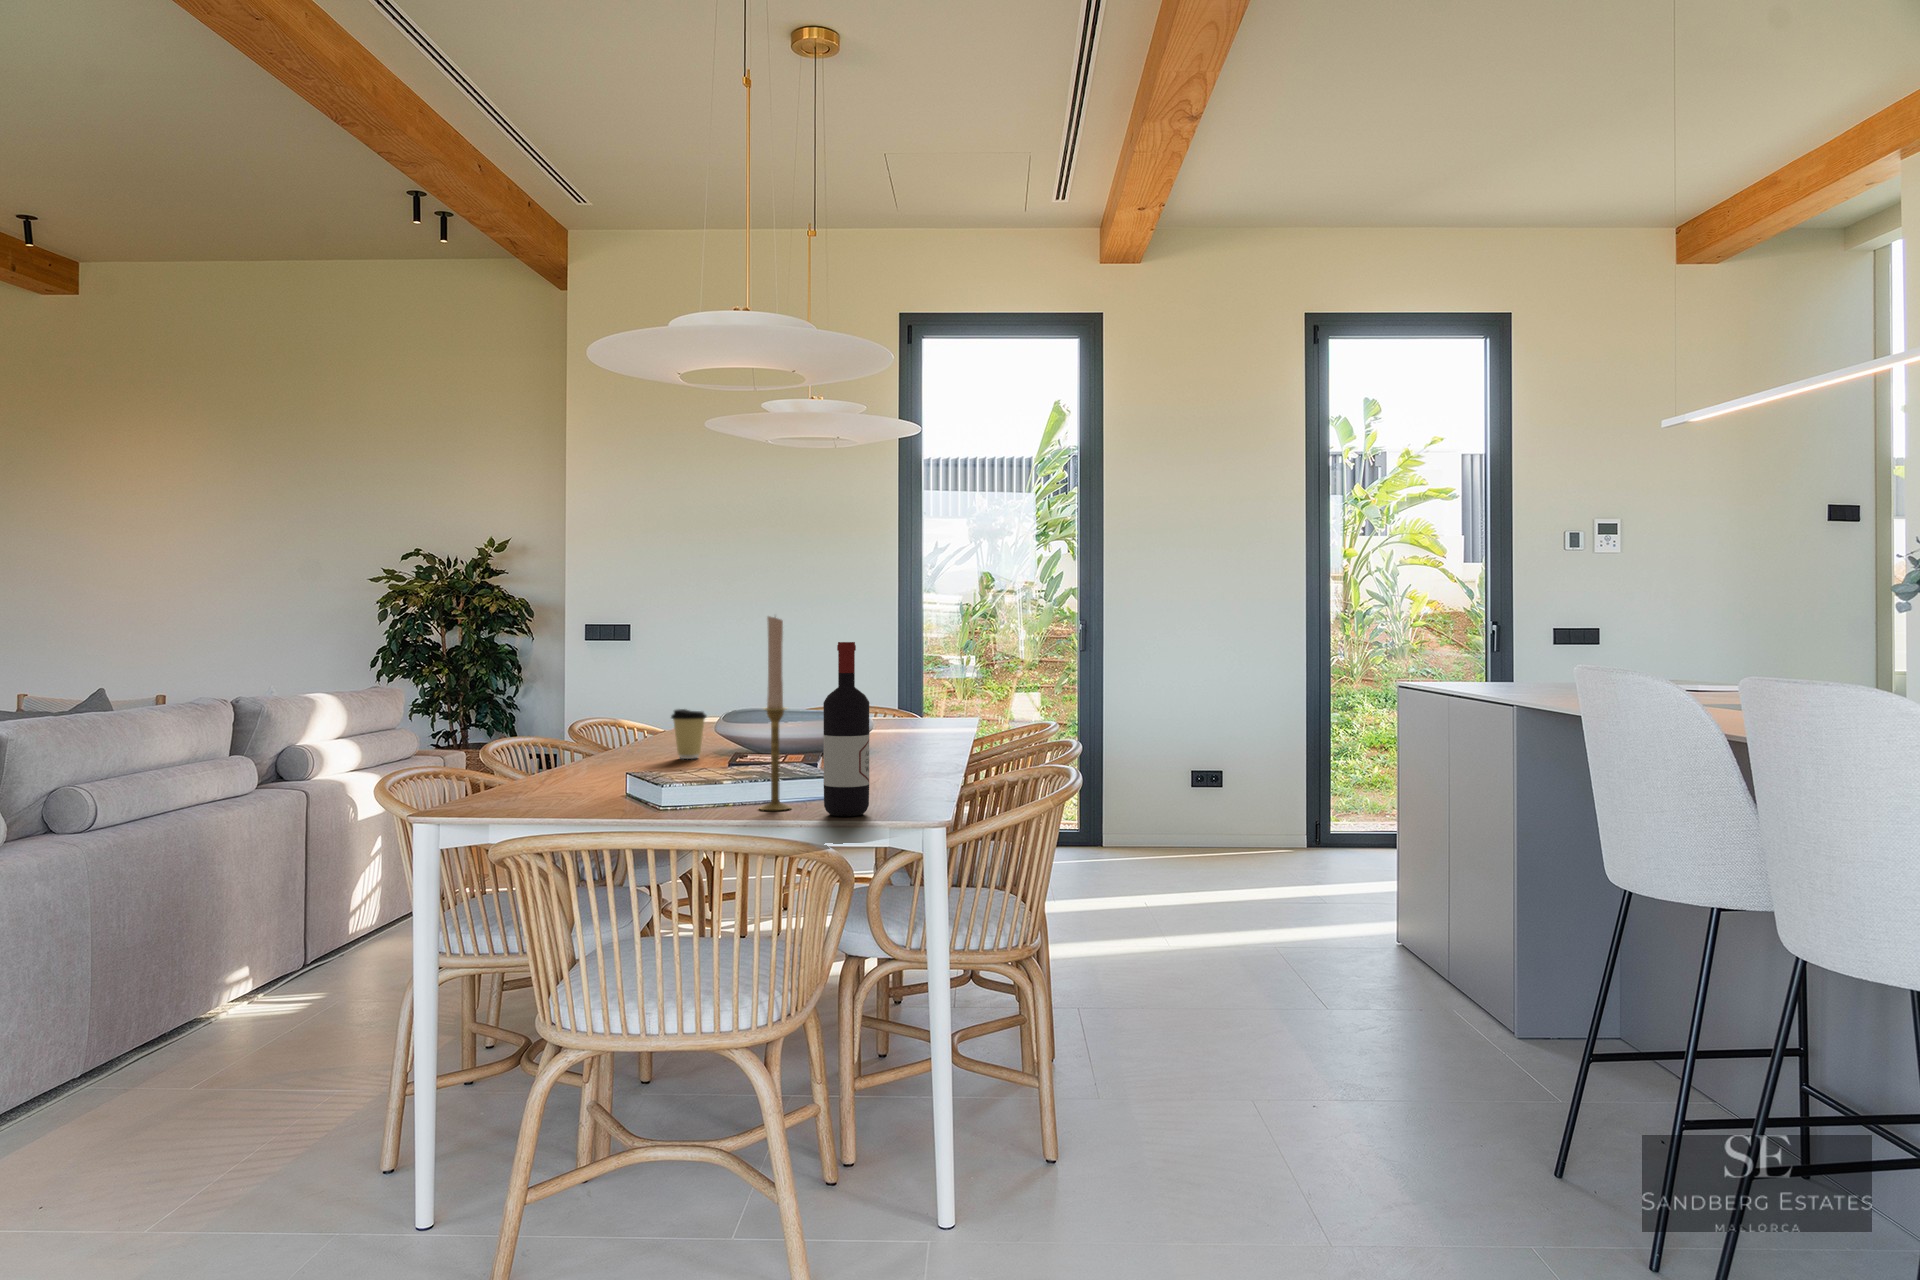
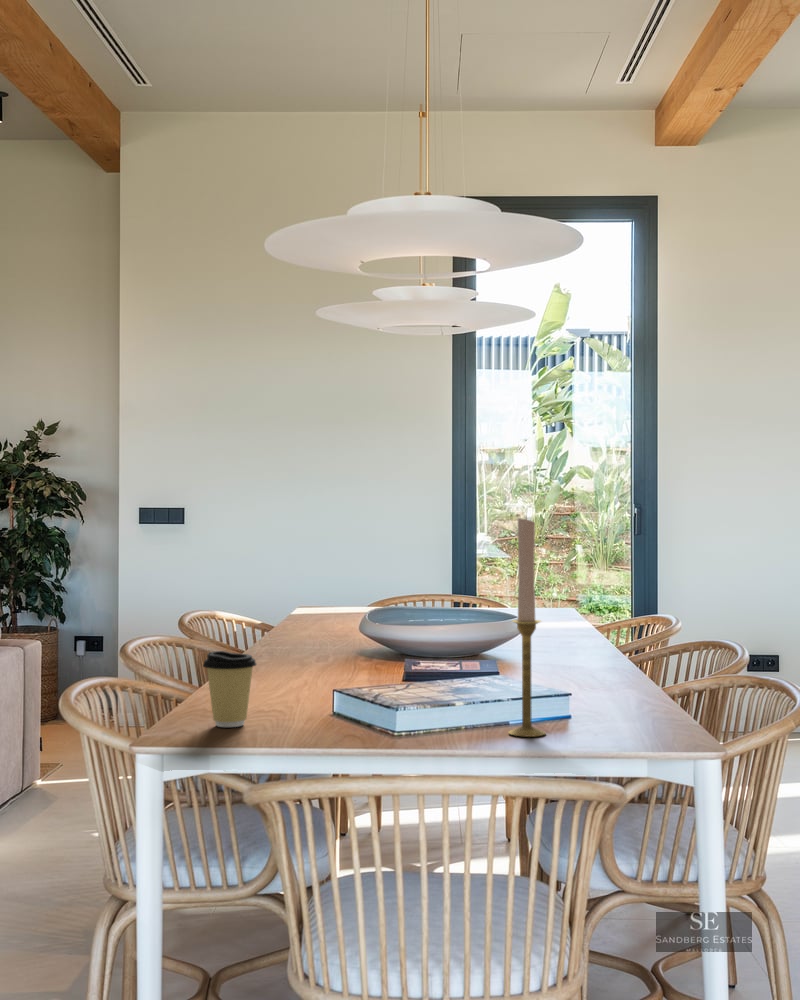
wine bottle: present [823,642,869,816] -> none [592,548,645,746]
coffee cup: present [671,709,707,759] -> present [203,651,256,727]

